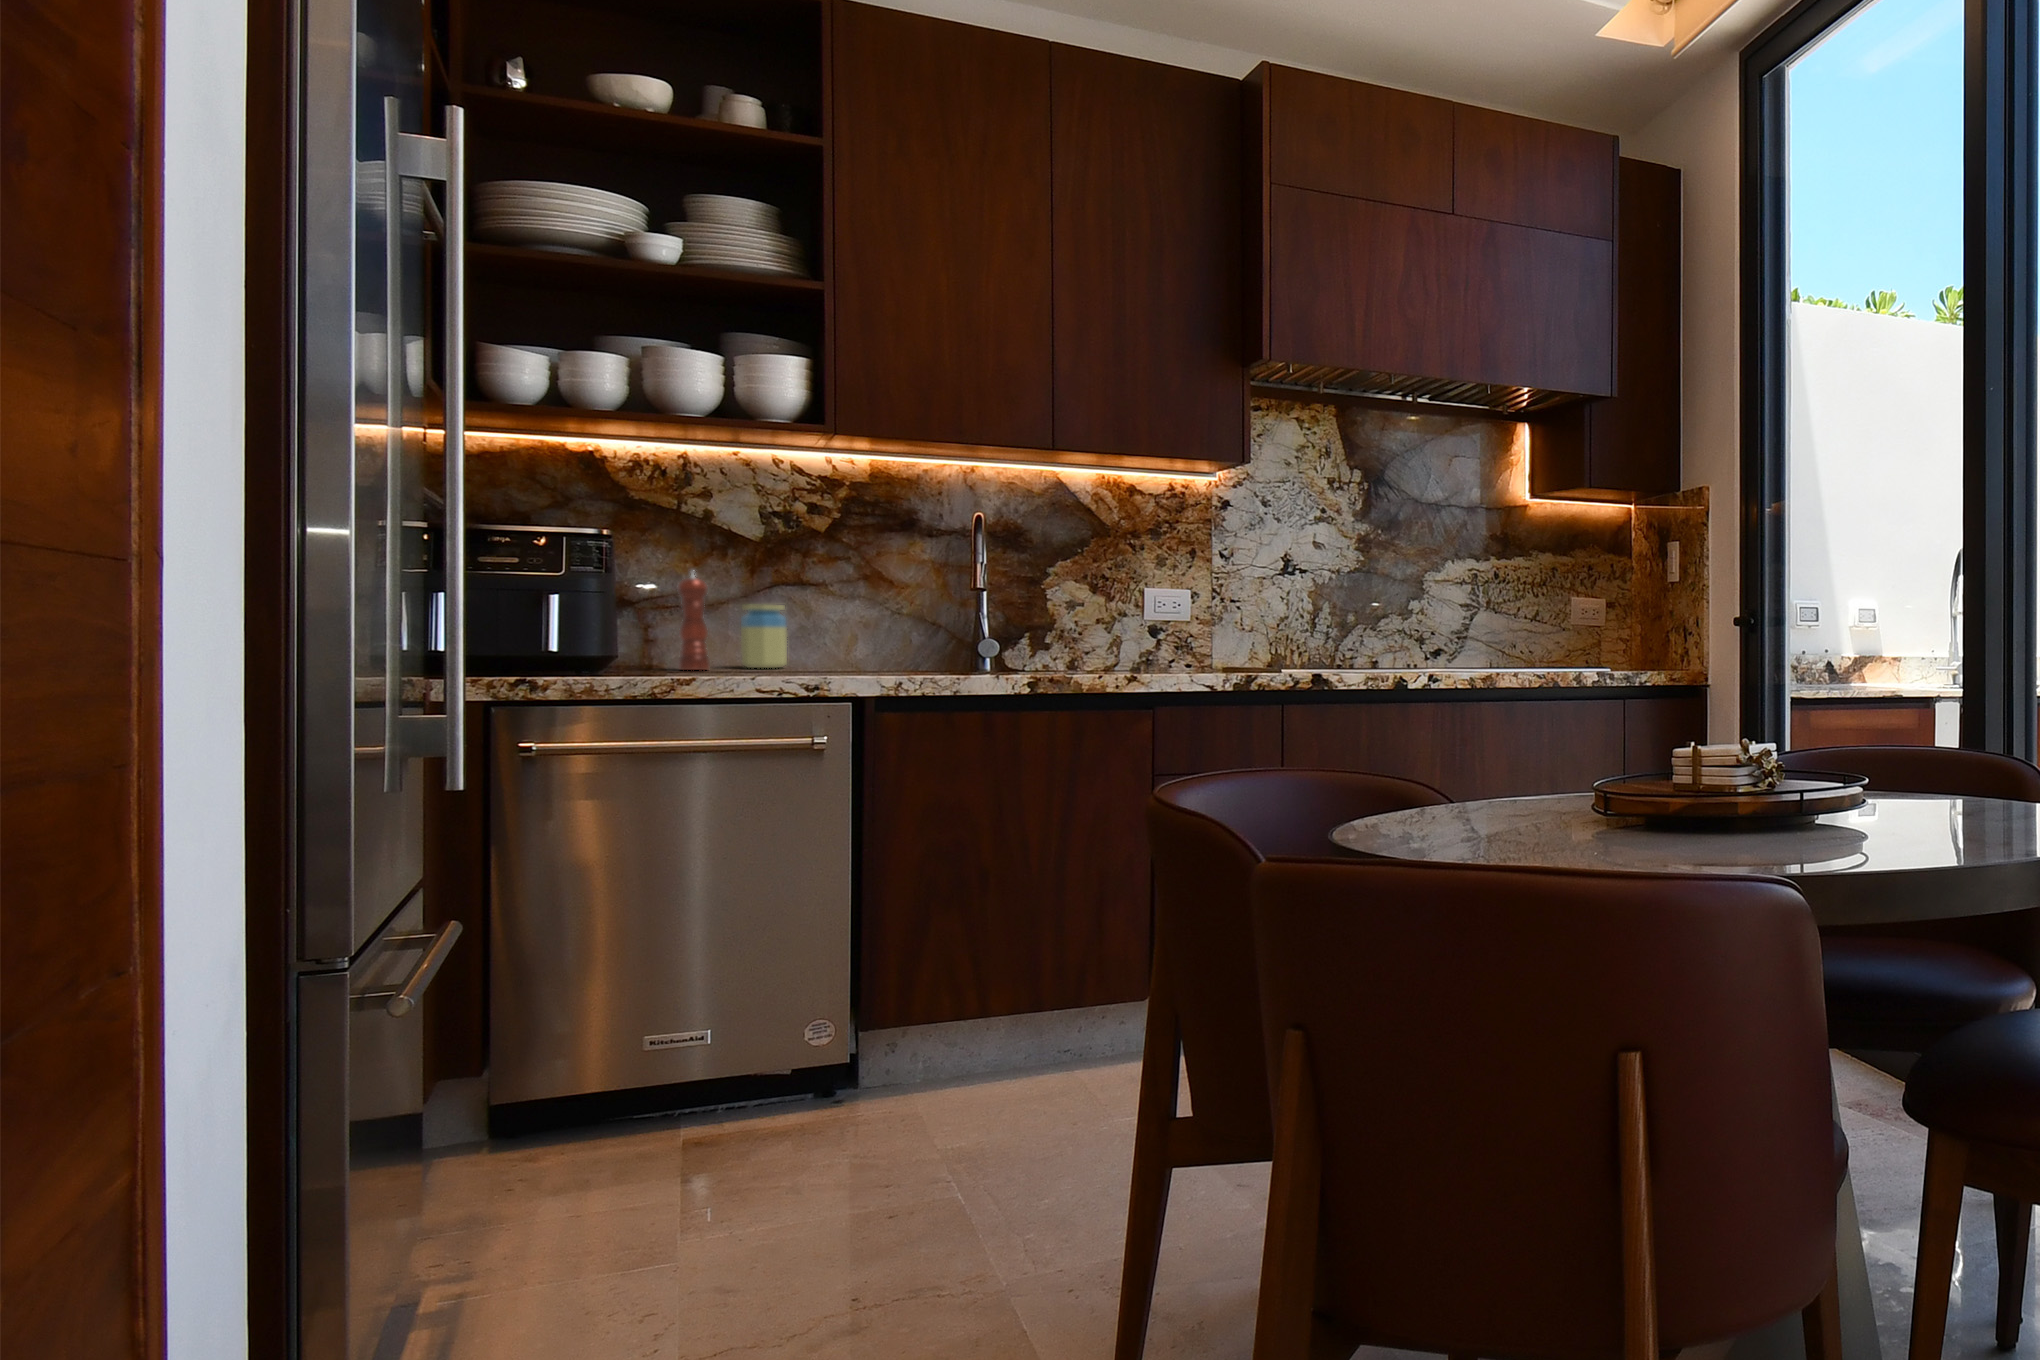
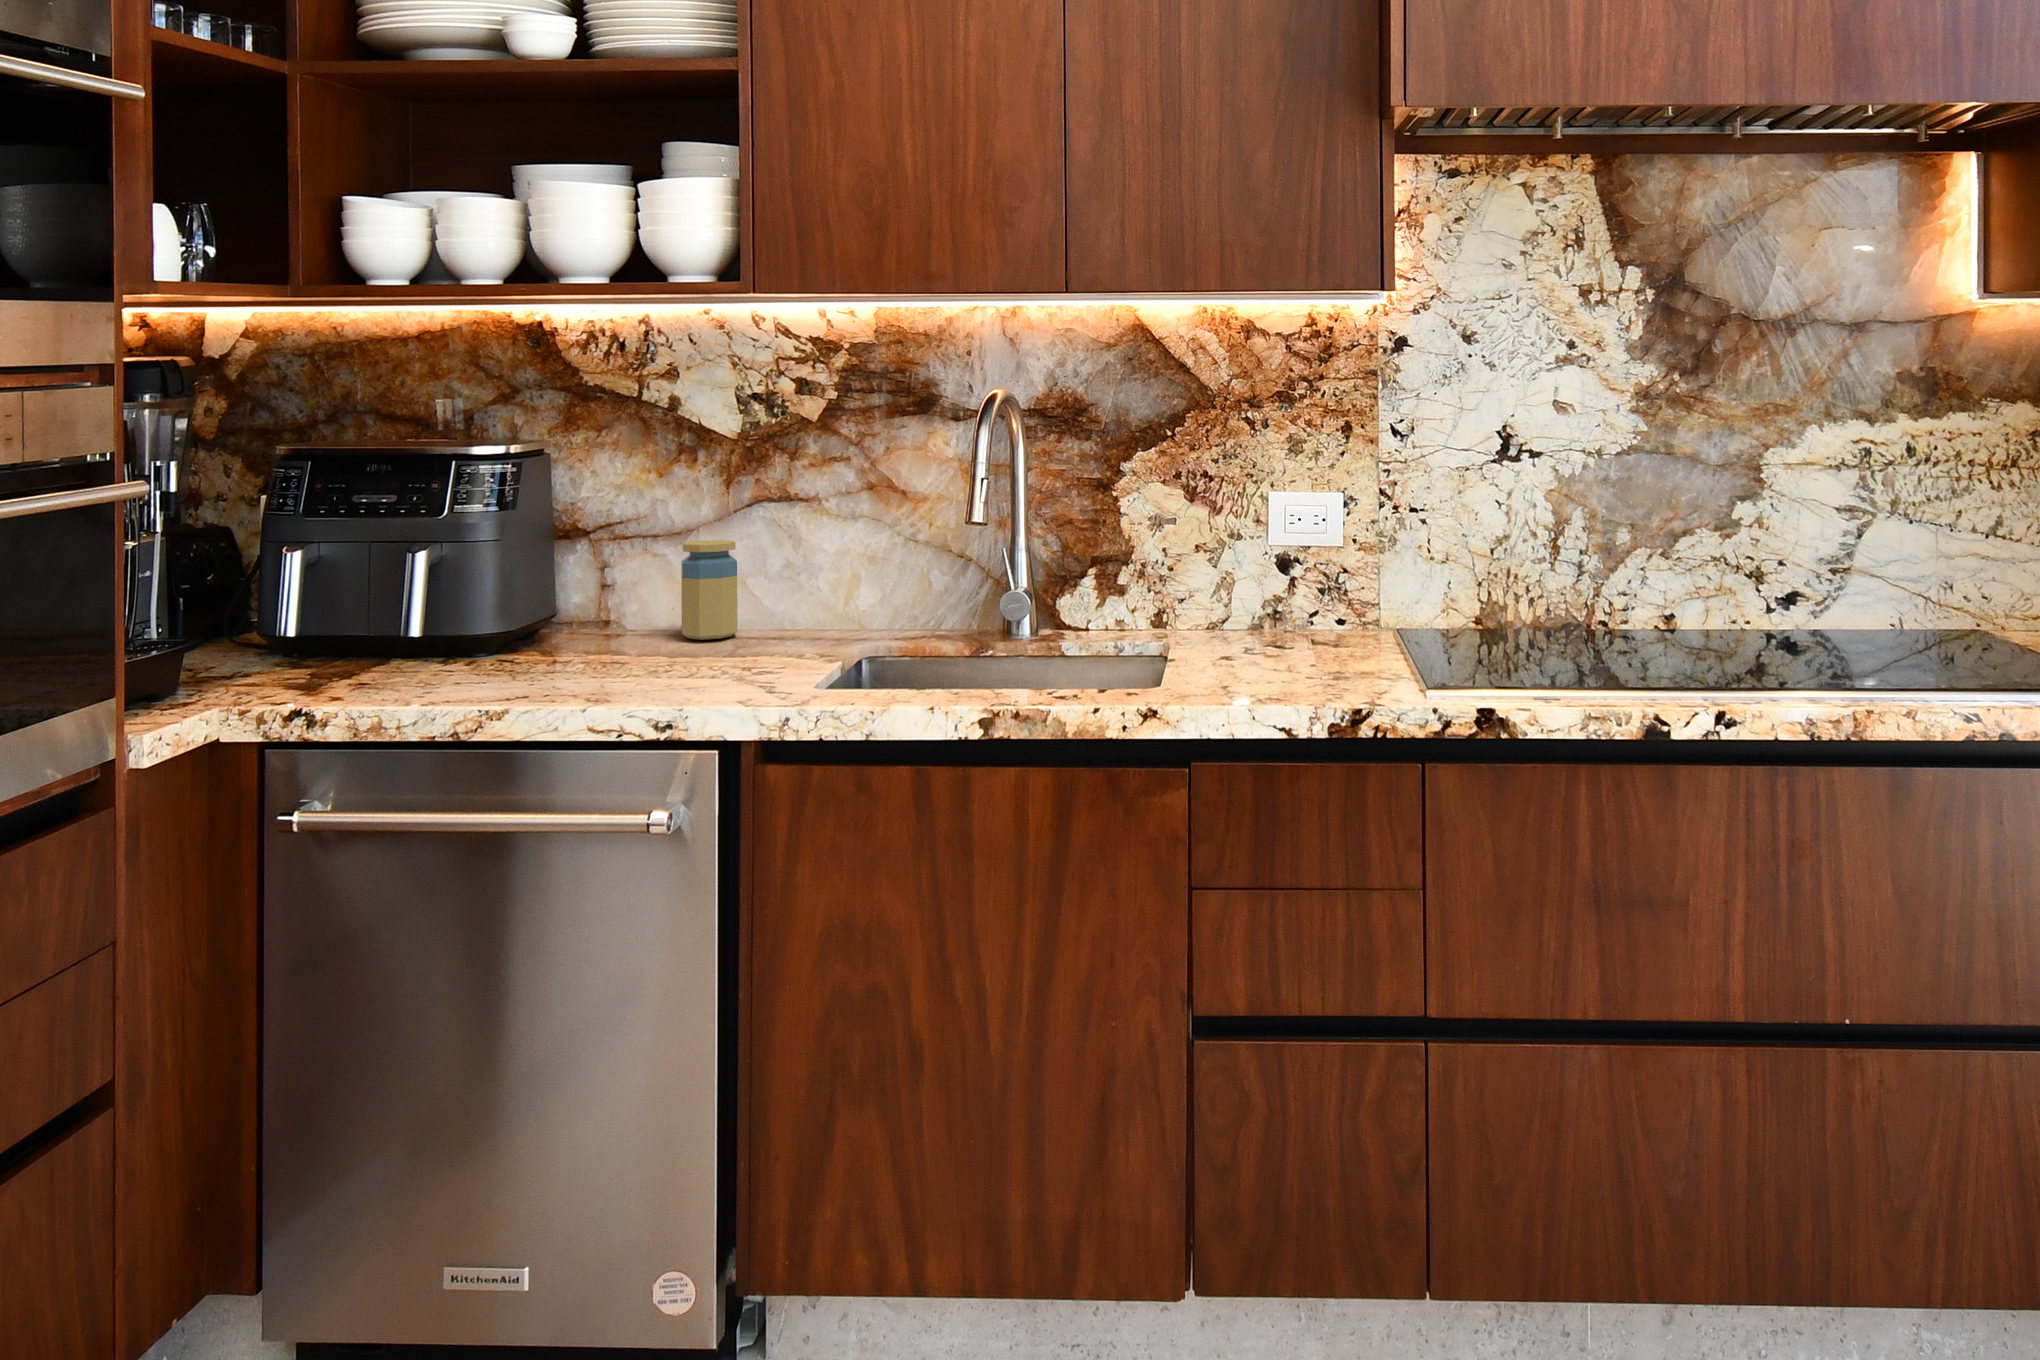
pepper mill: present [678,572,710,670] -> none [593,498,634,646]

